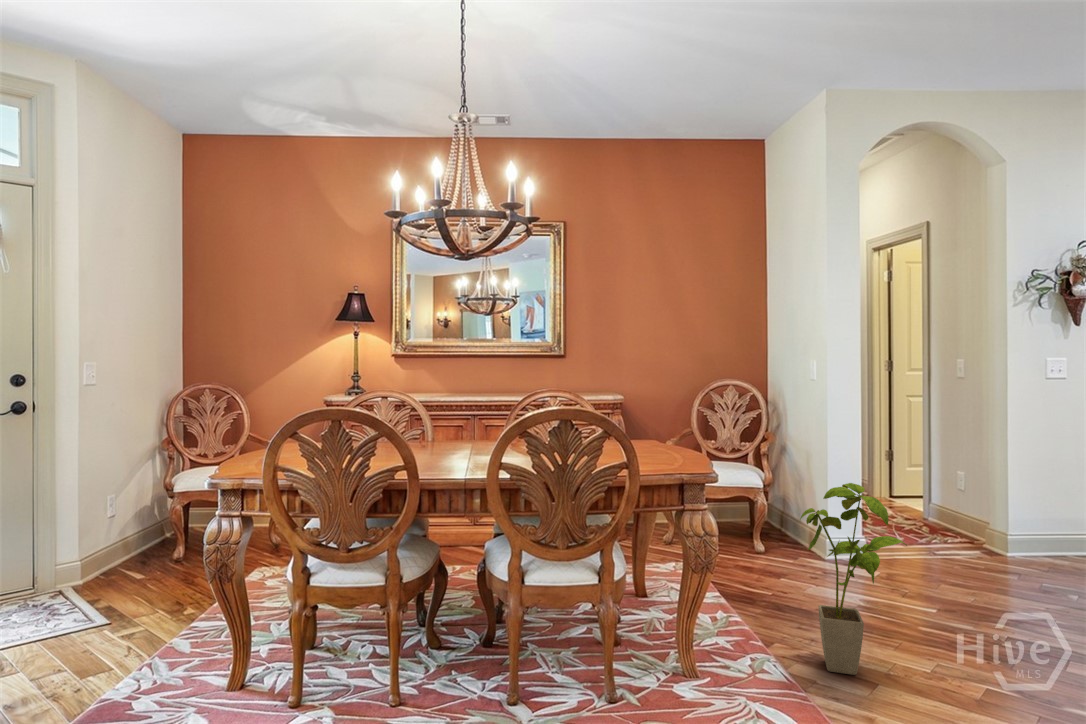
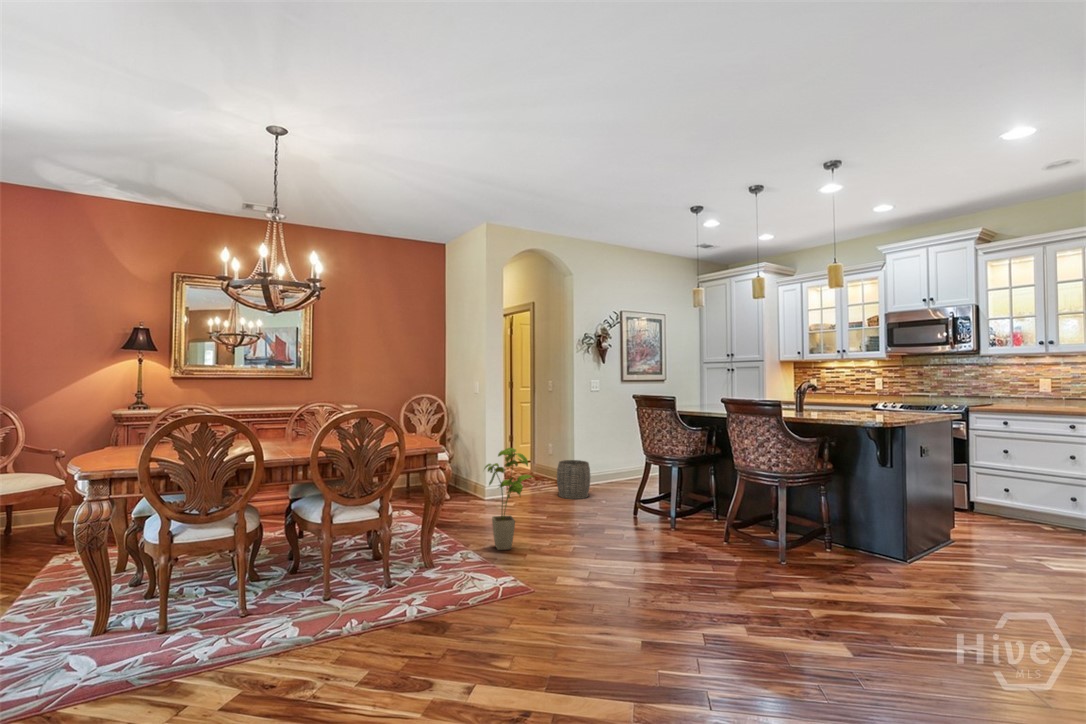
woven basket: none [968,505,1044,582] -> present [557,460,590,499]

